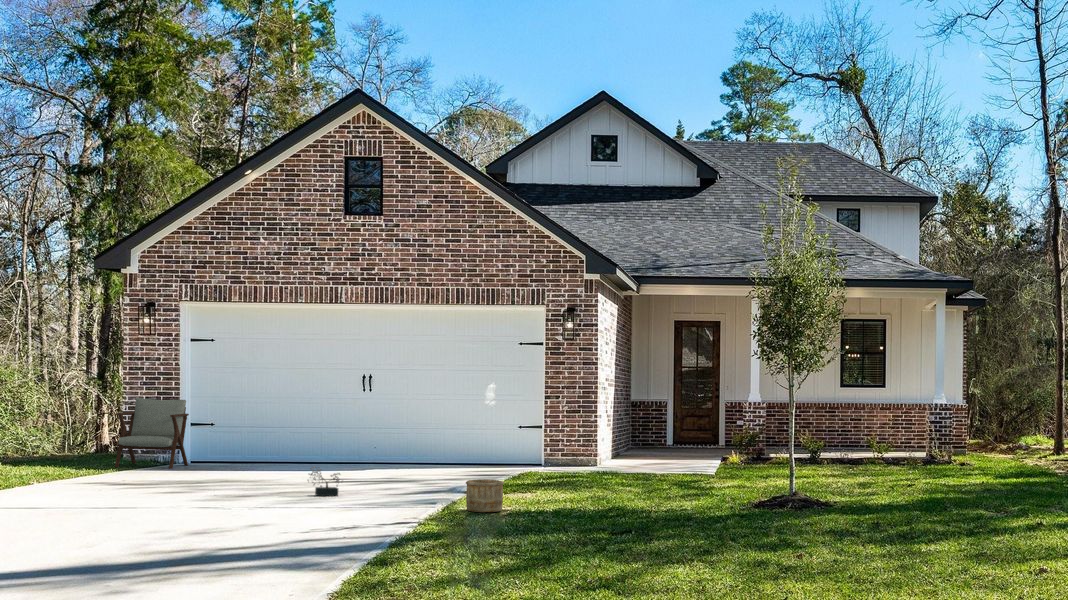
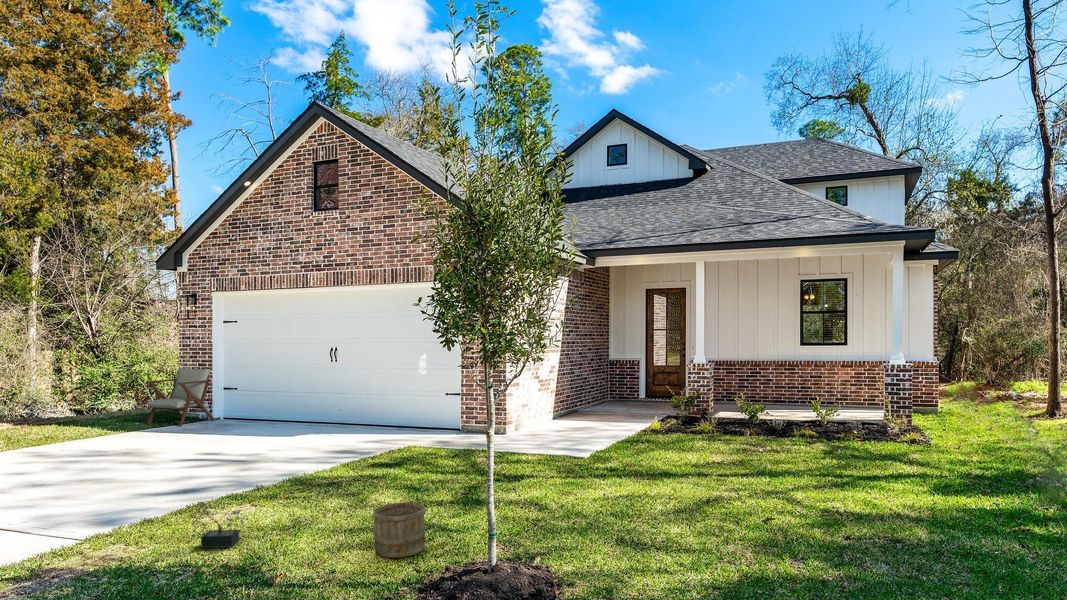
decorative plant: present [309,466,343,496] -> present [192,501,245,548]
wooden bucket: present [466,479,504,512] -> present [372,503,425,558]

